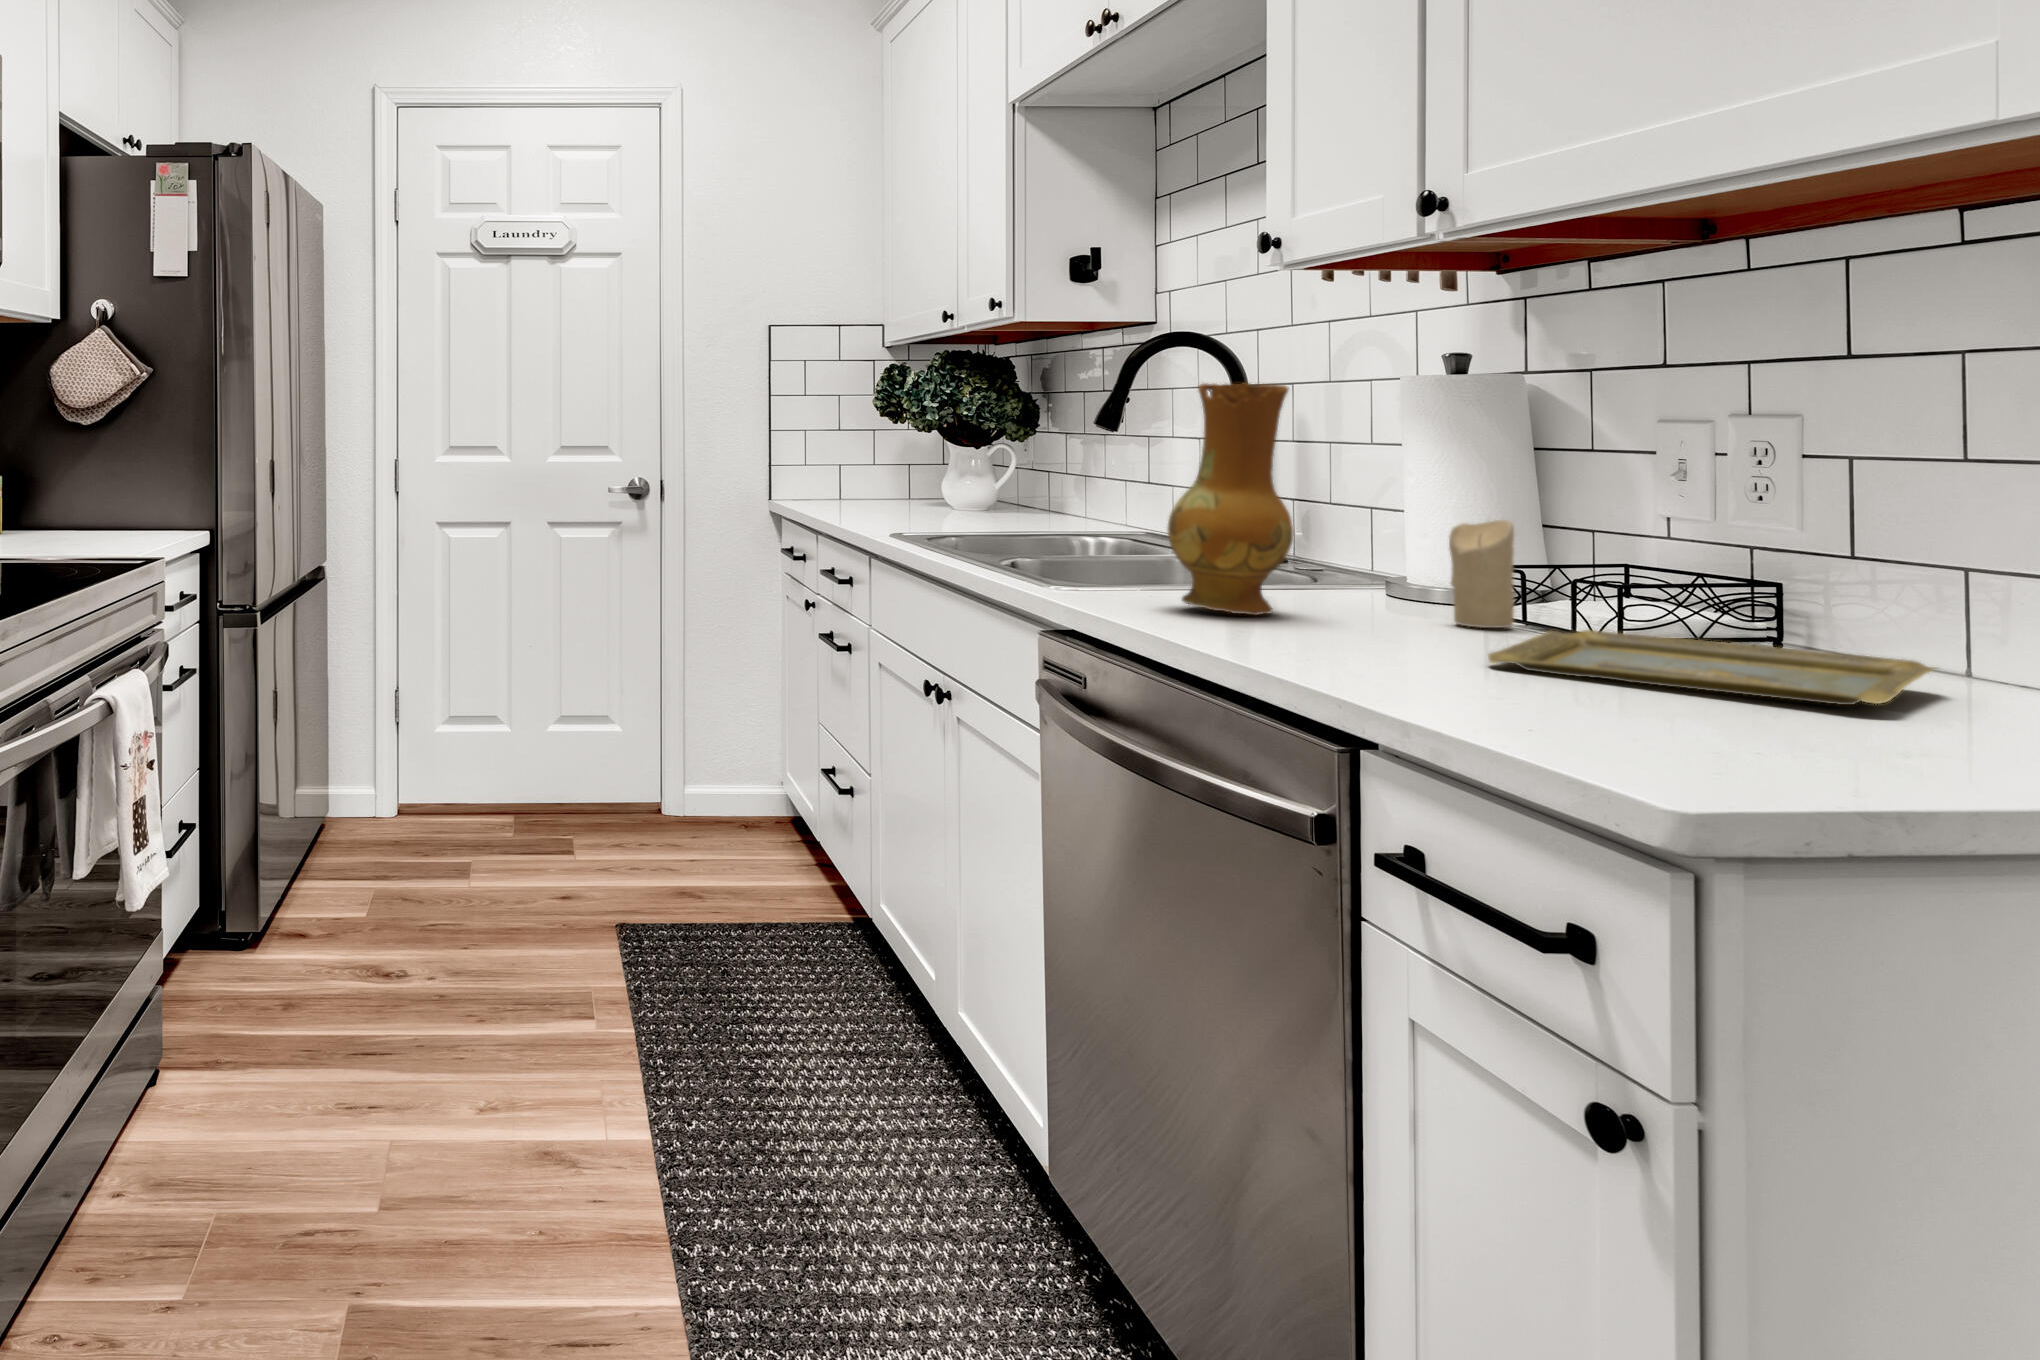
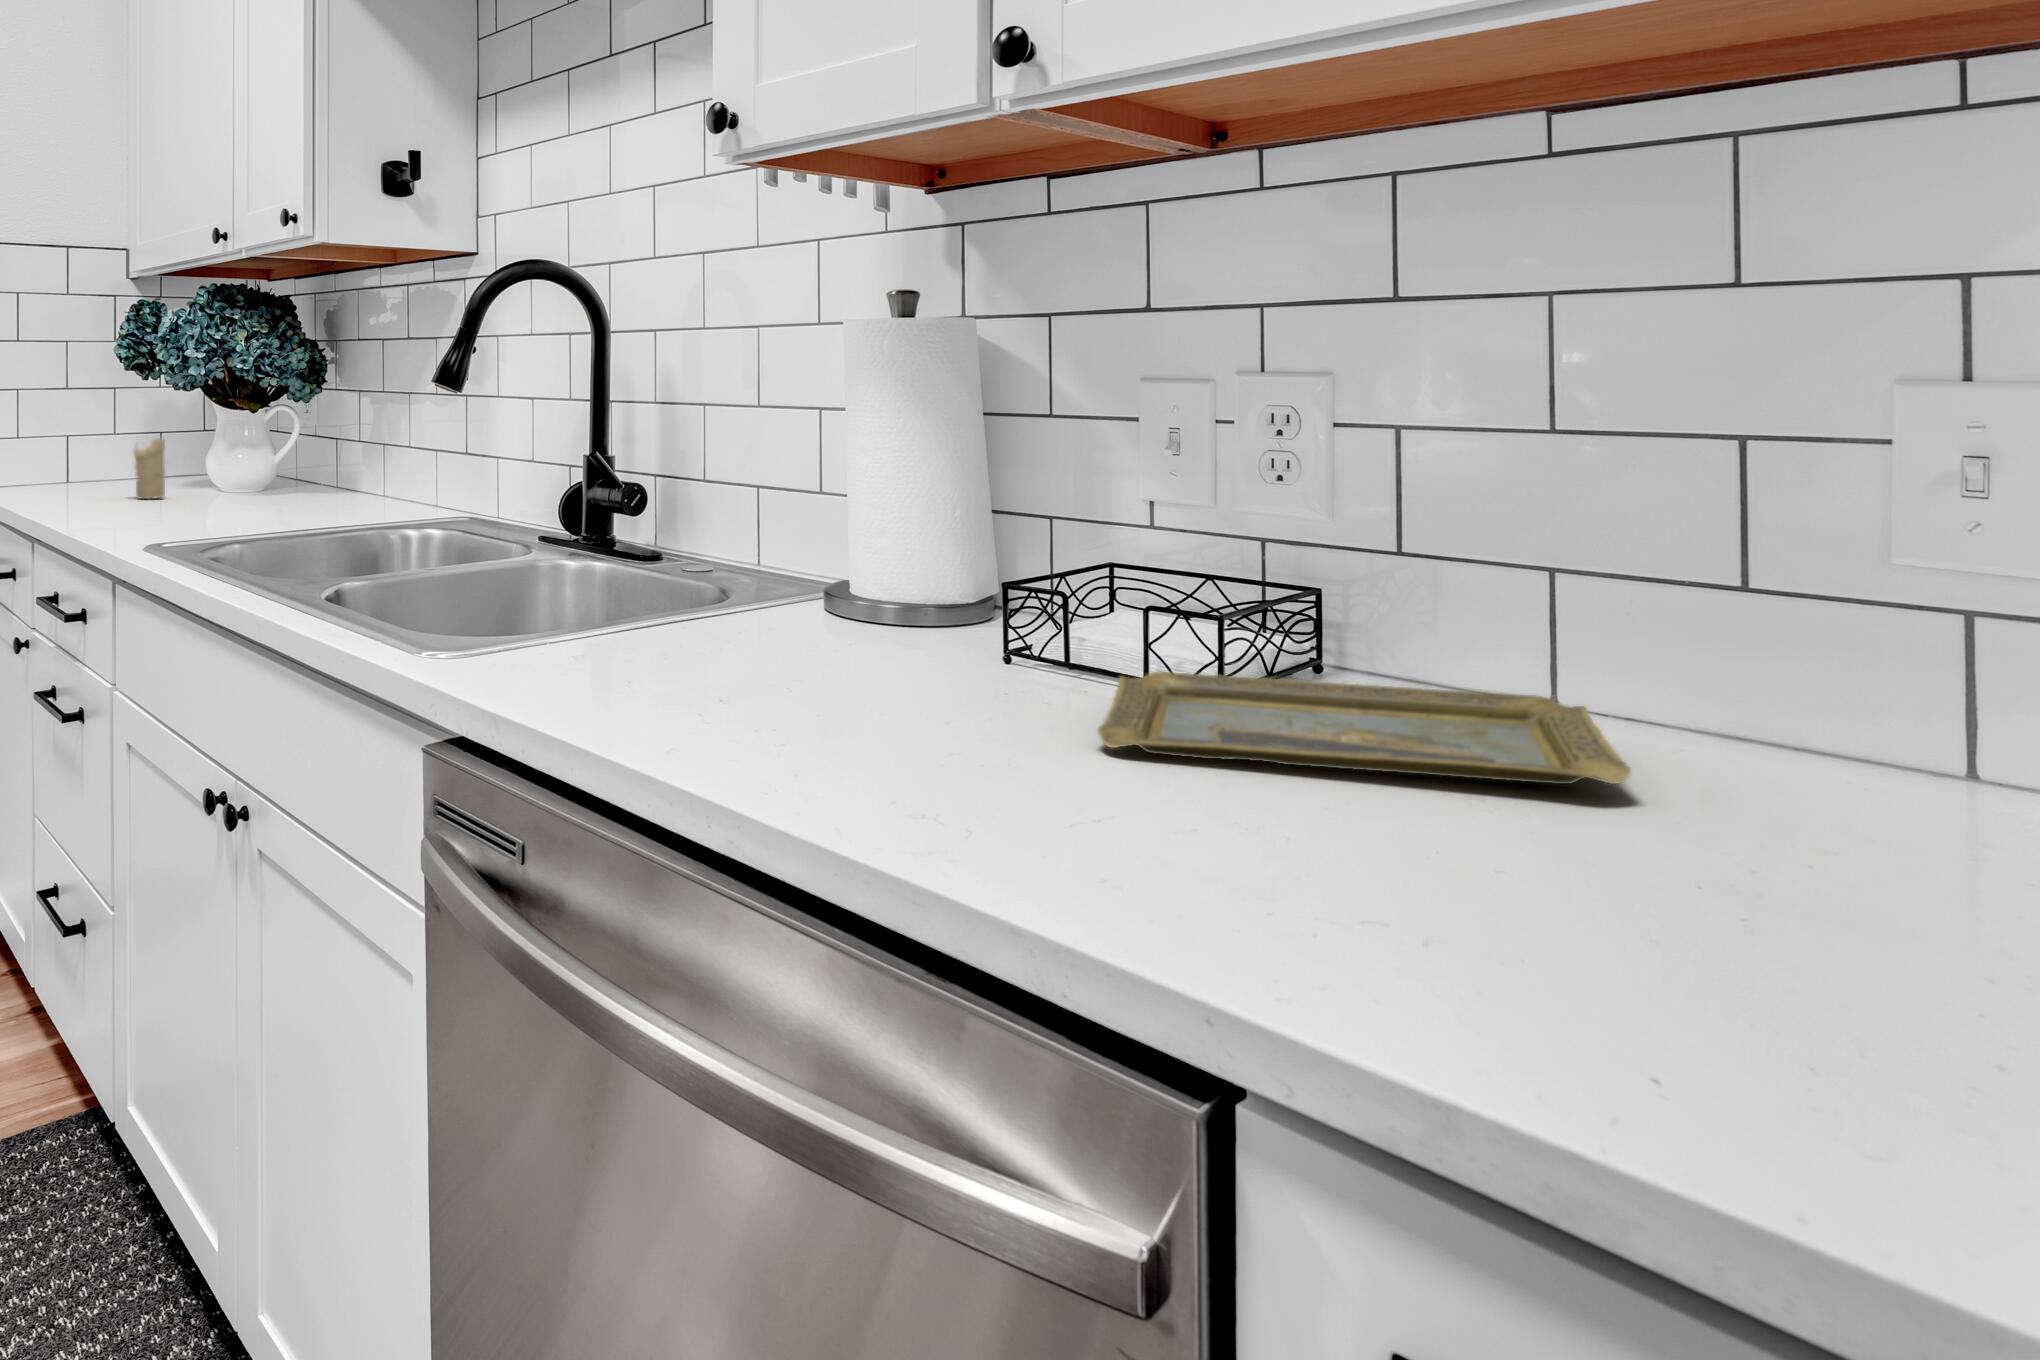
ceramic jug: present [1168,383,1293,616] -> none [597,319,768,672]
candle: present [1449,520,1514,628] -> present [134,438,165,499]

